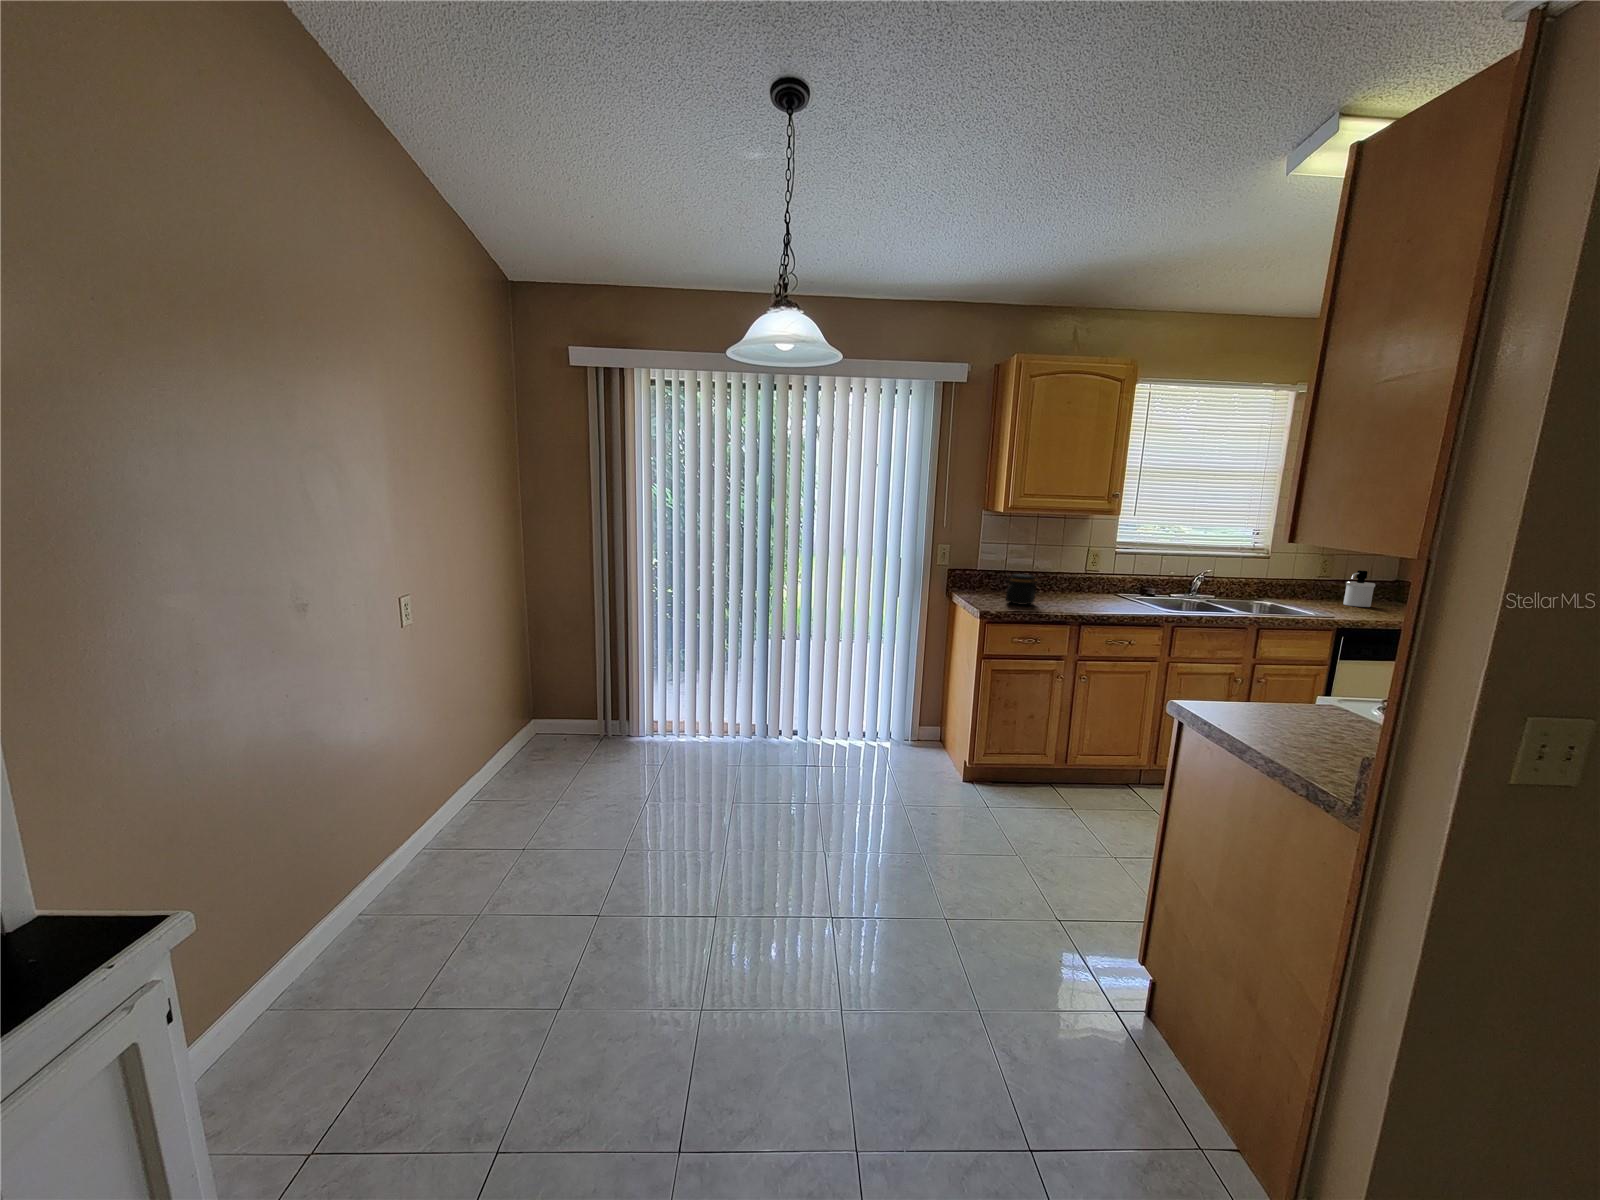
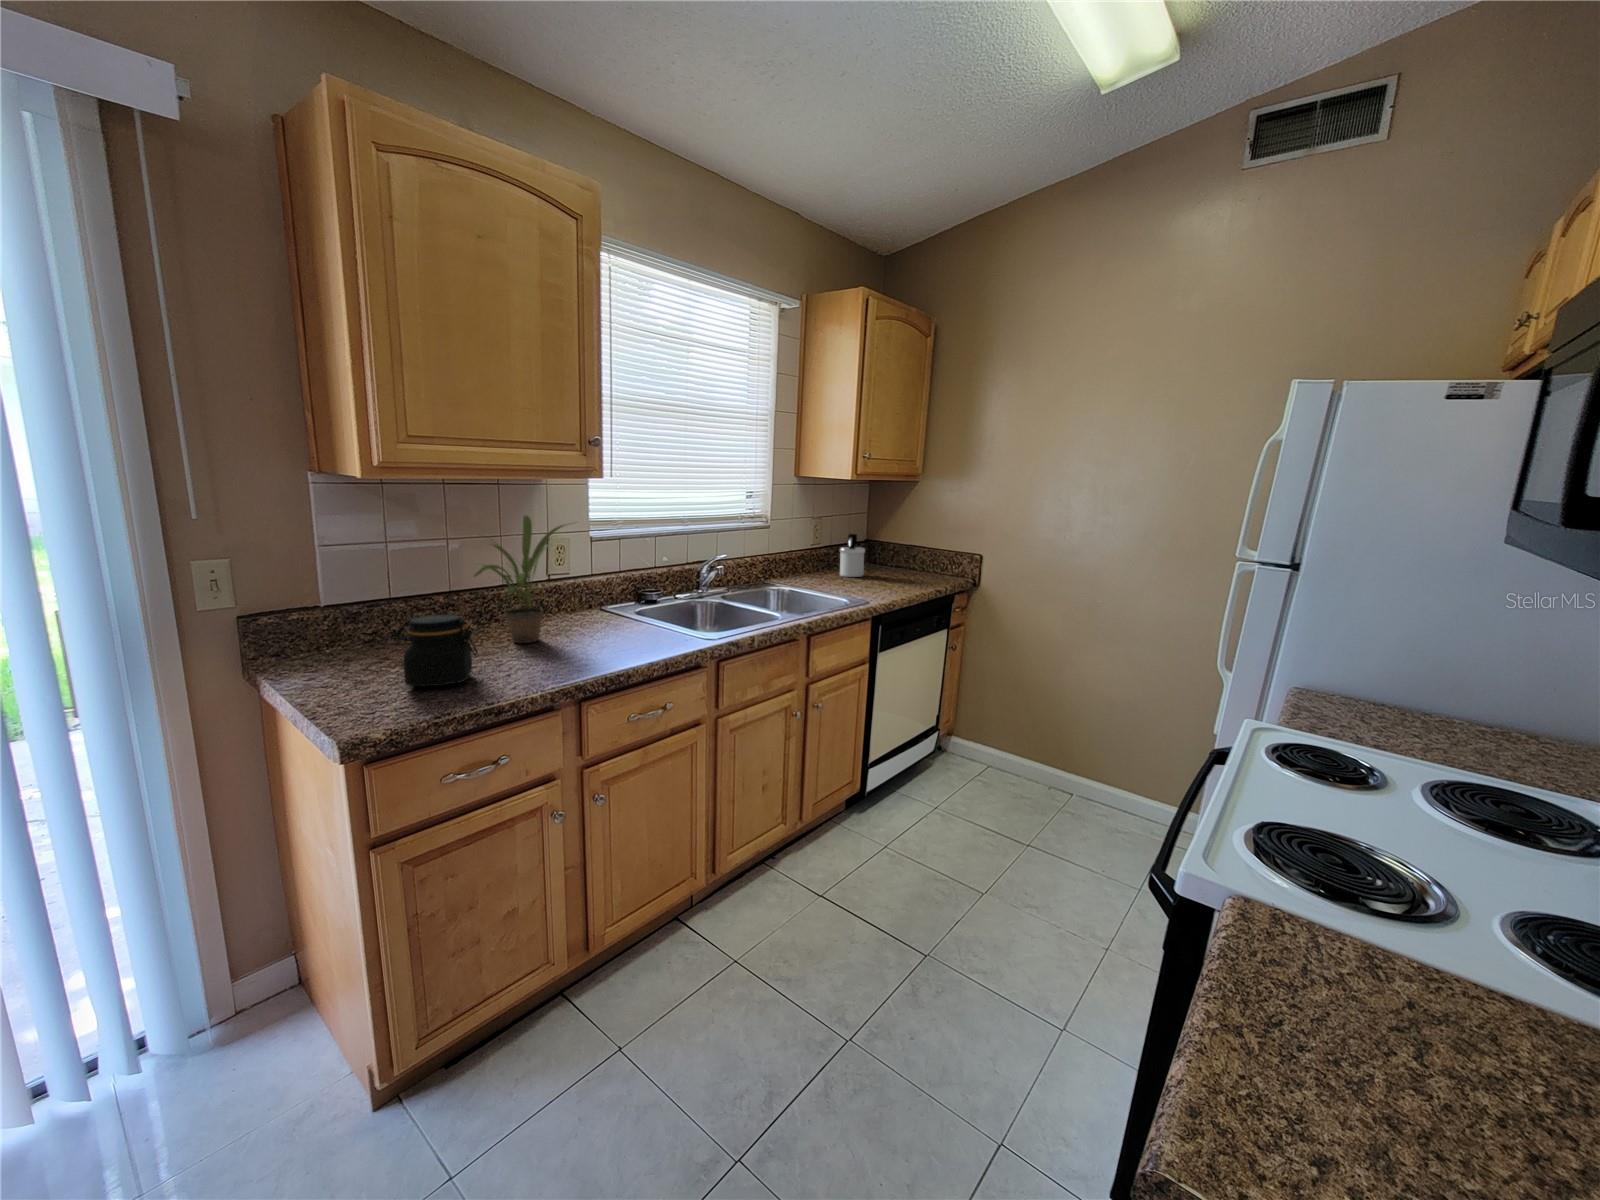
potted plant: none [1043,535,1101,599] -> present [474,515,570,643]

